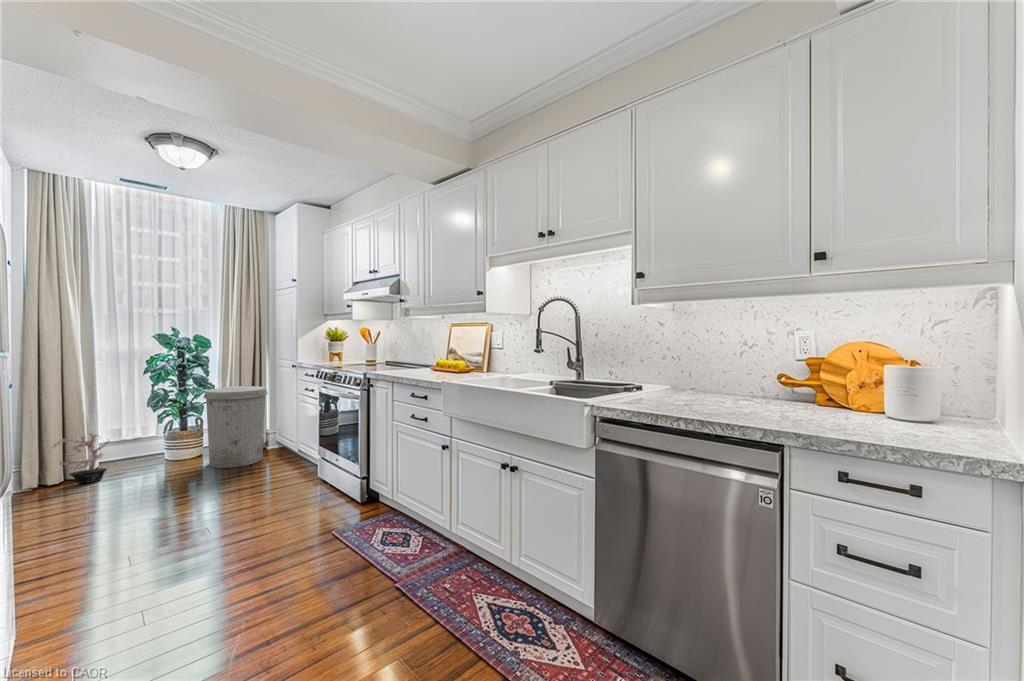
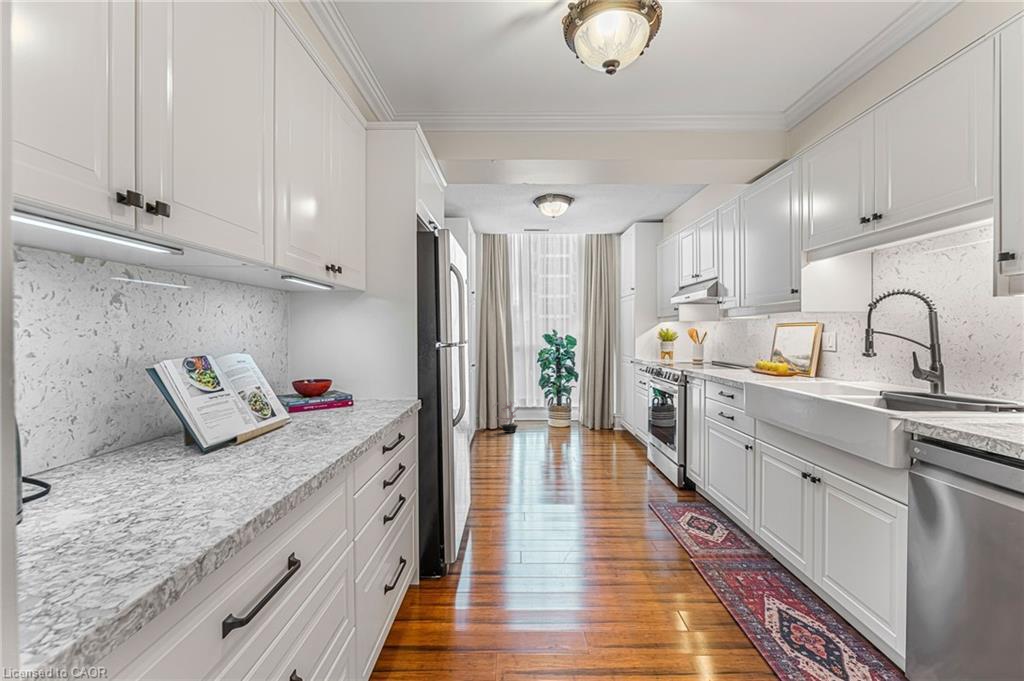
trash can: present [203,386,268,468] -> none [570,376,613,439]

